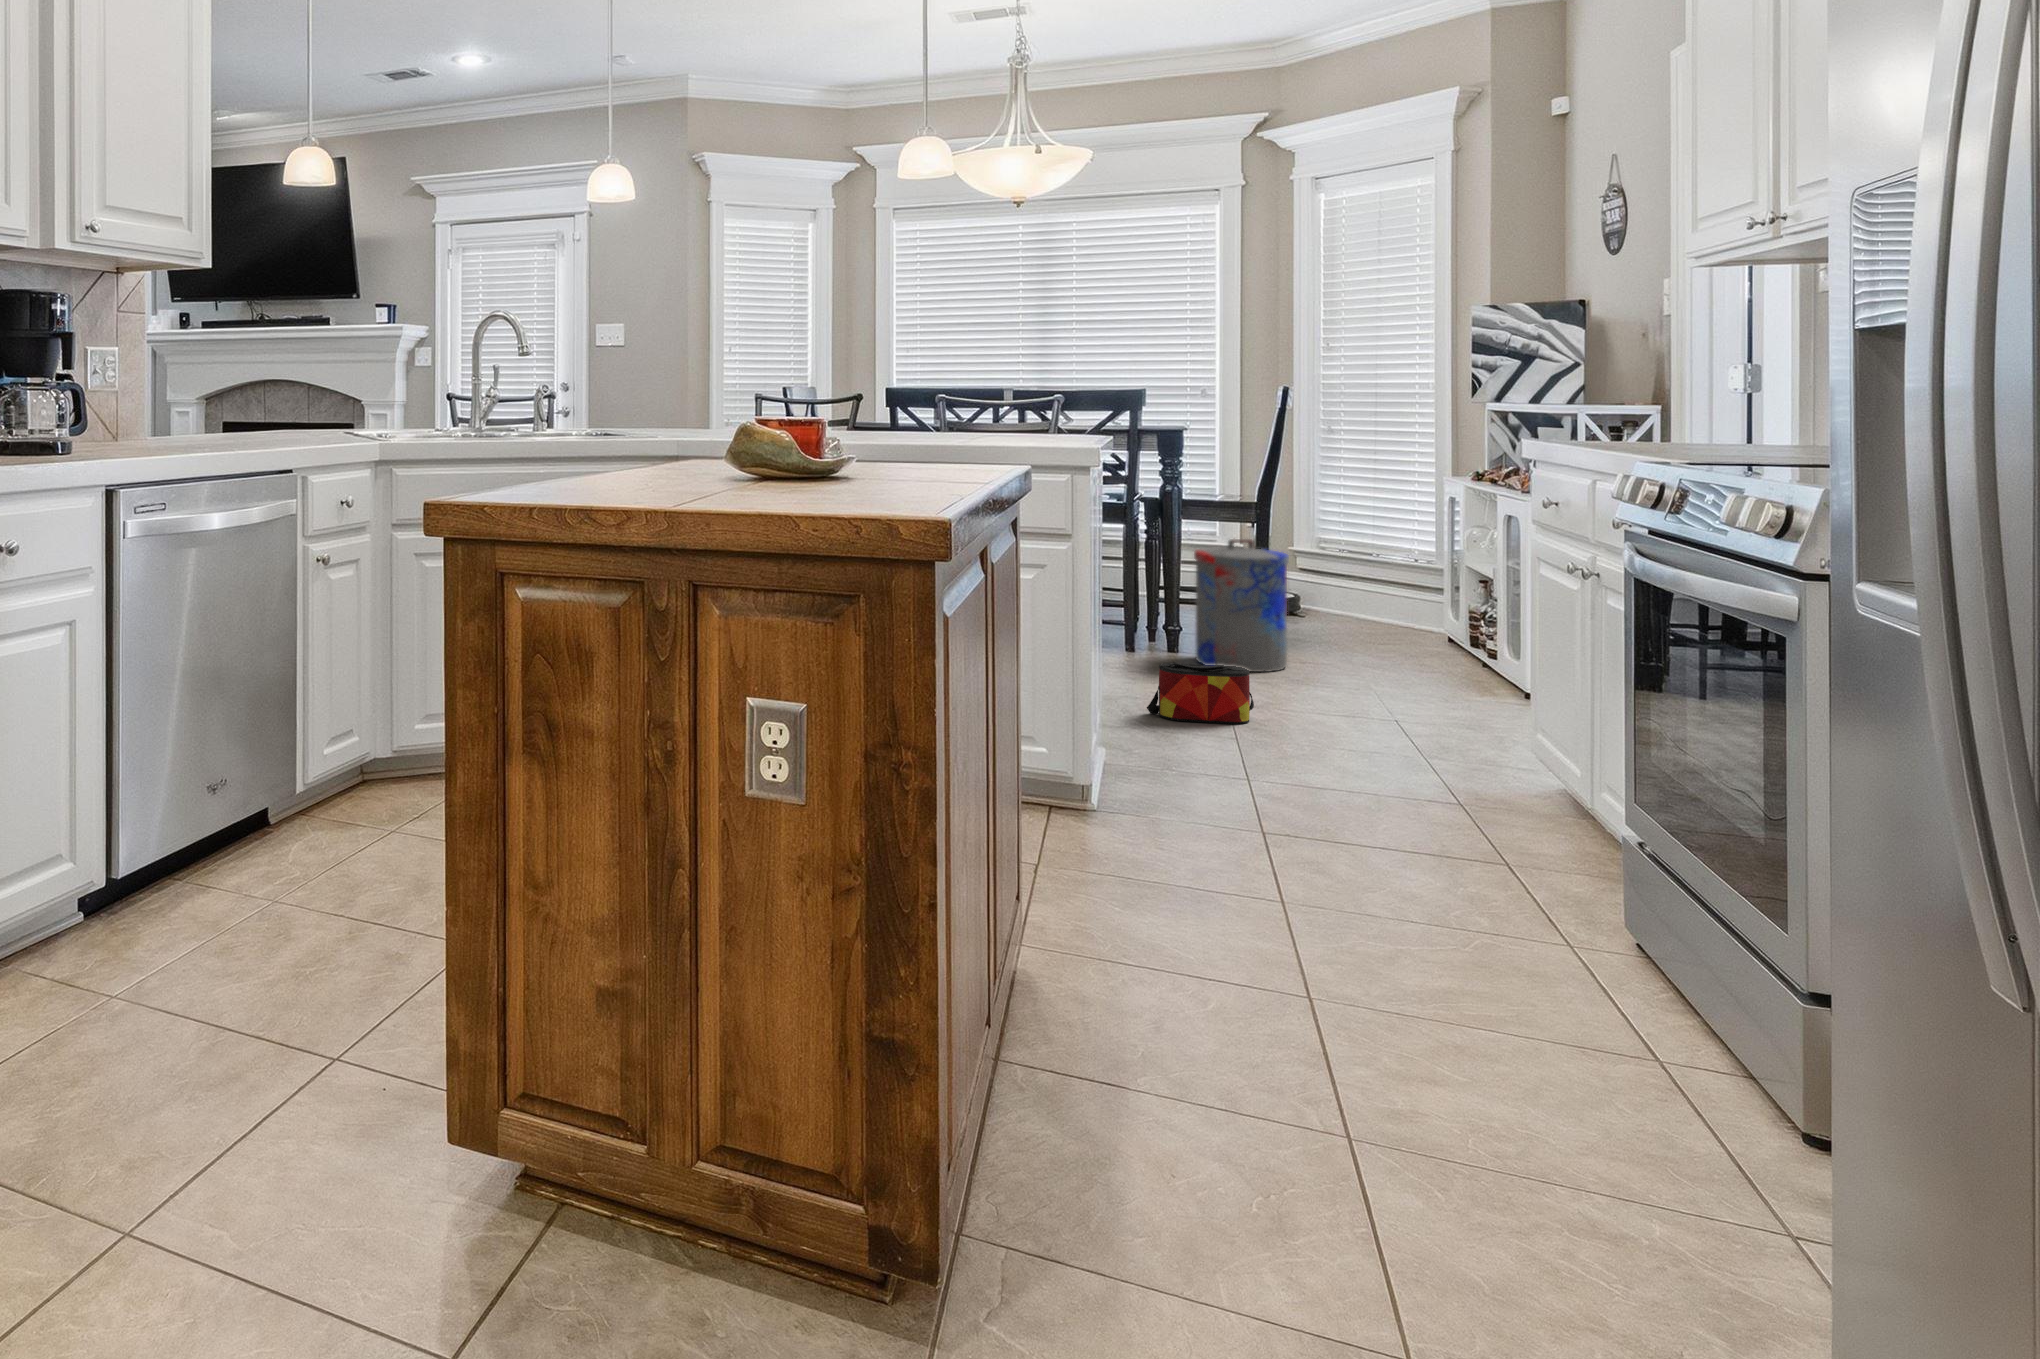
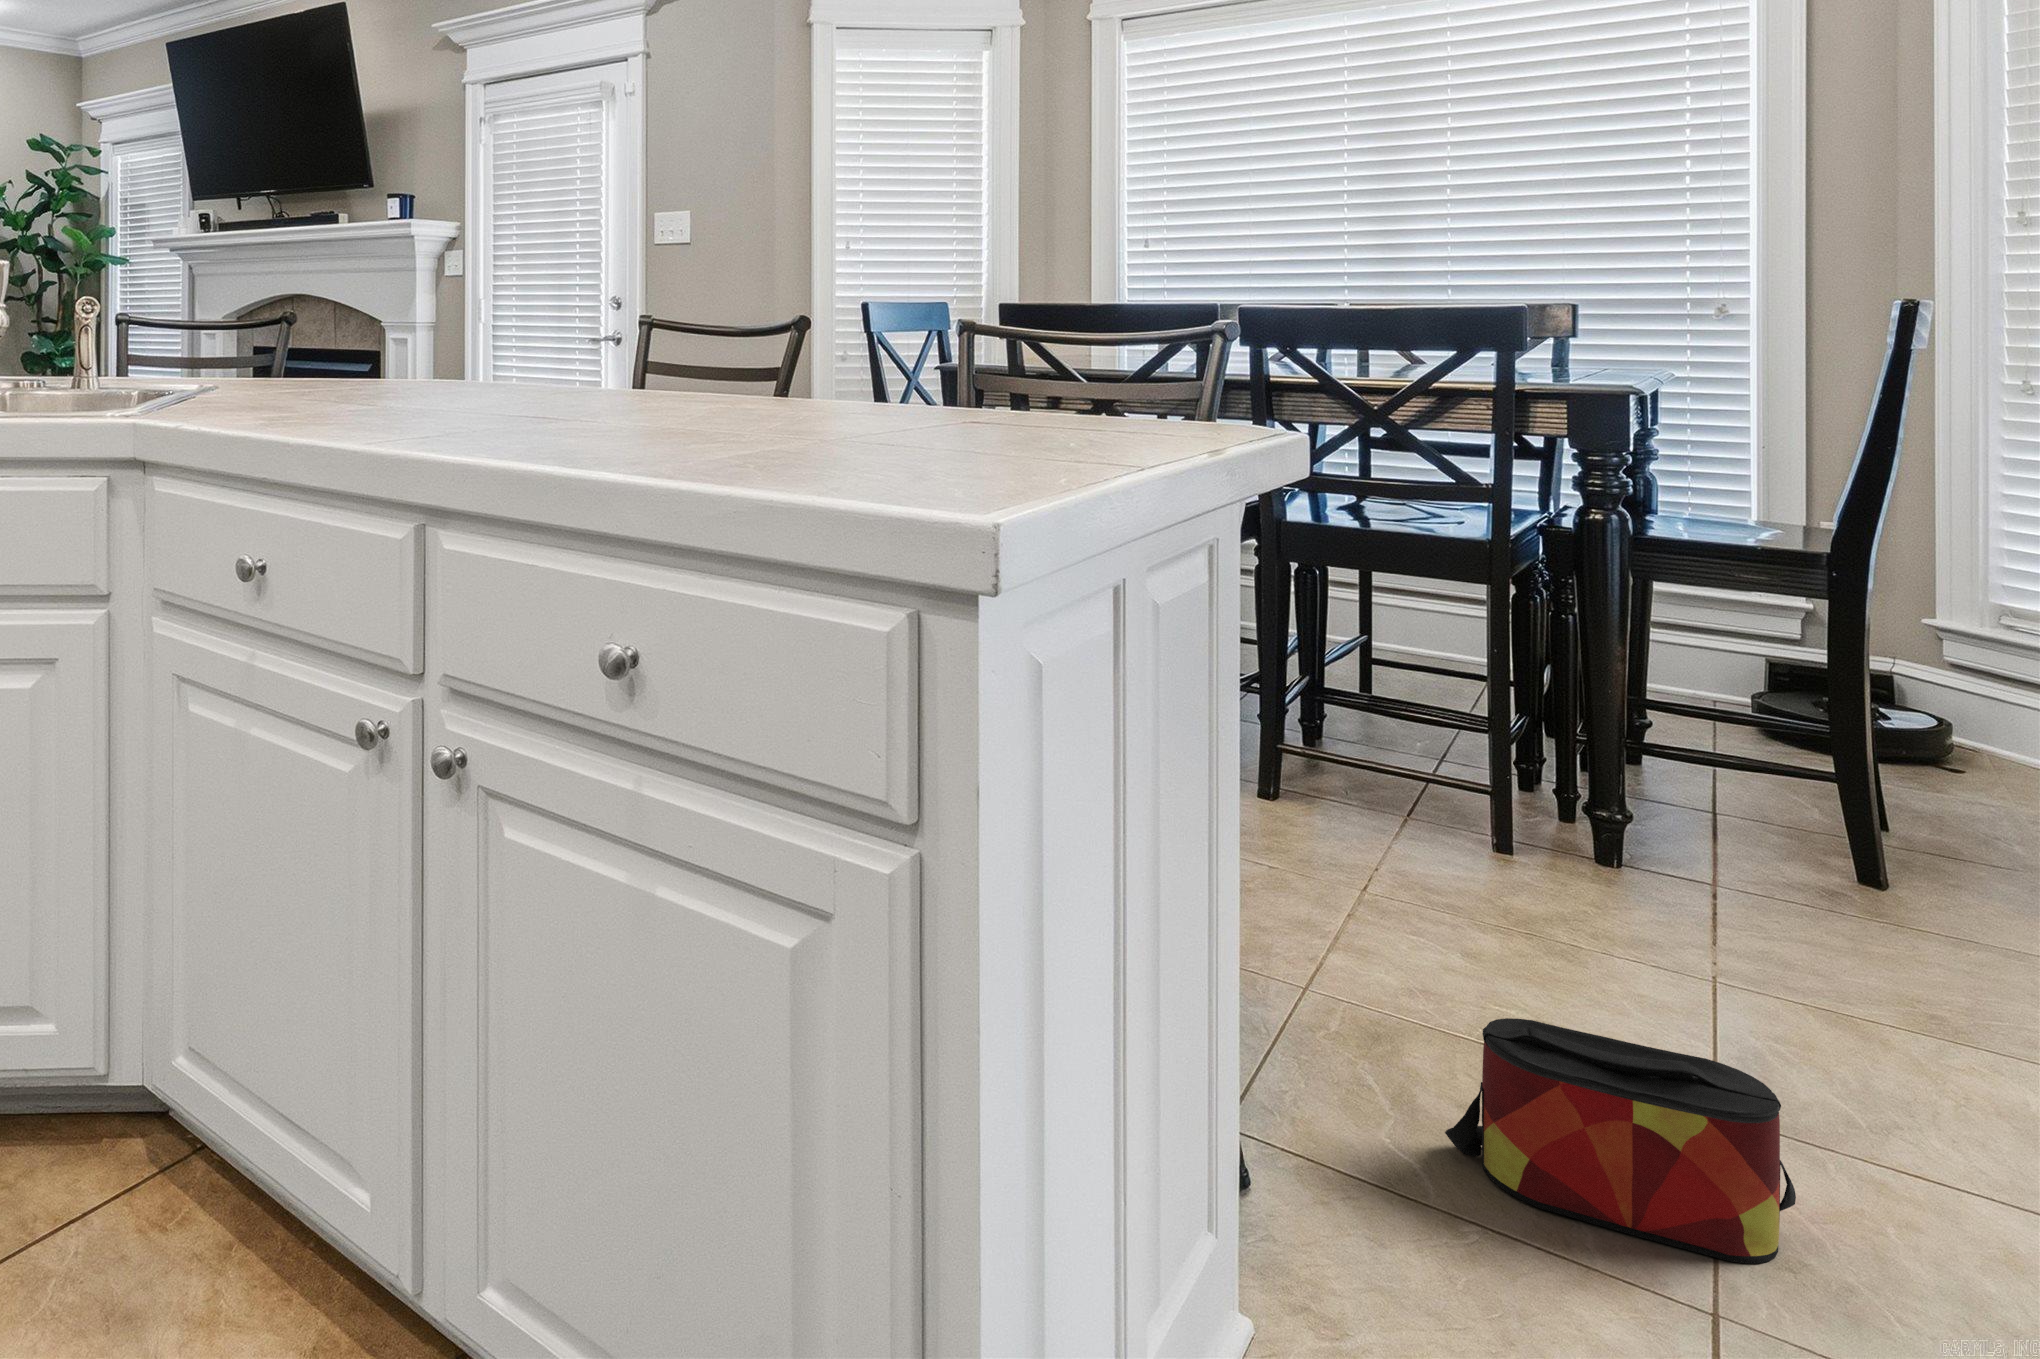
trash can: present [1194,539,1289,672] -> none [1648,648,1921,990]

